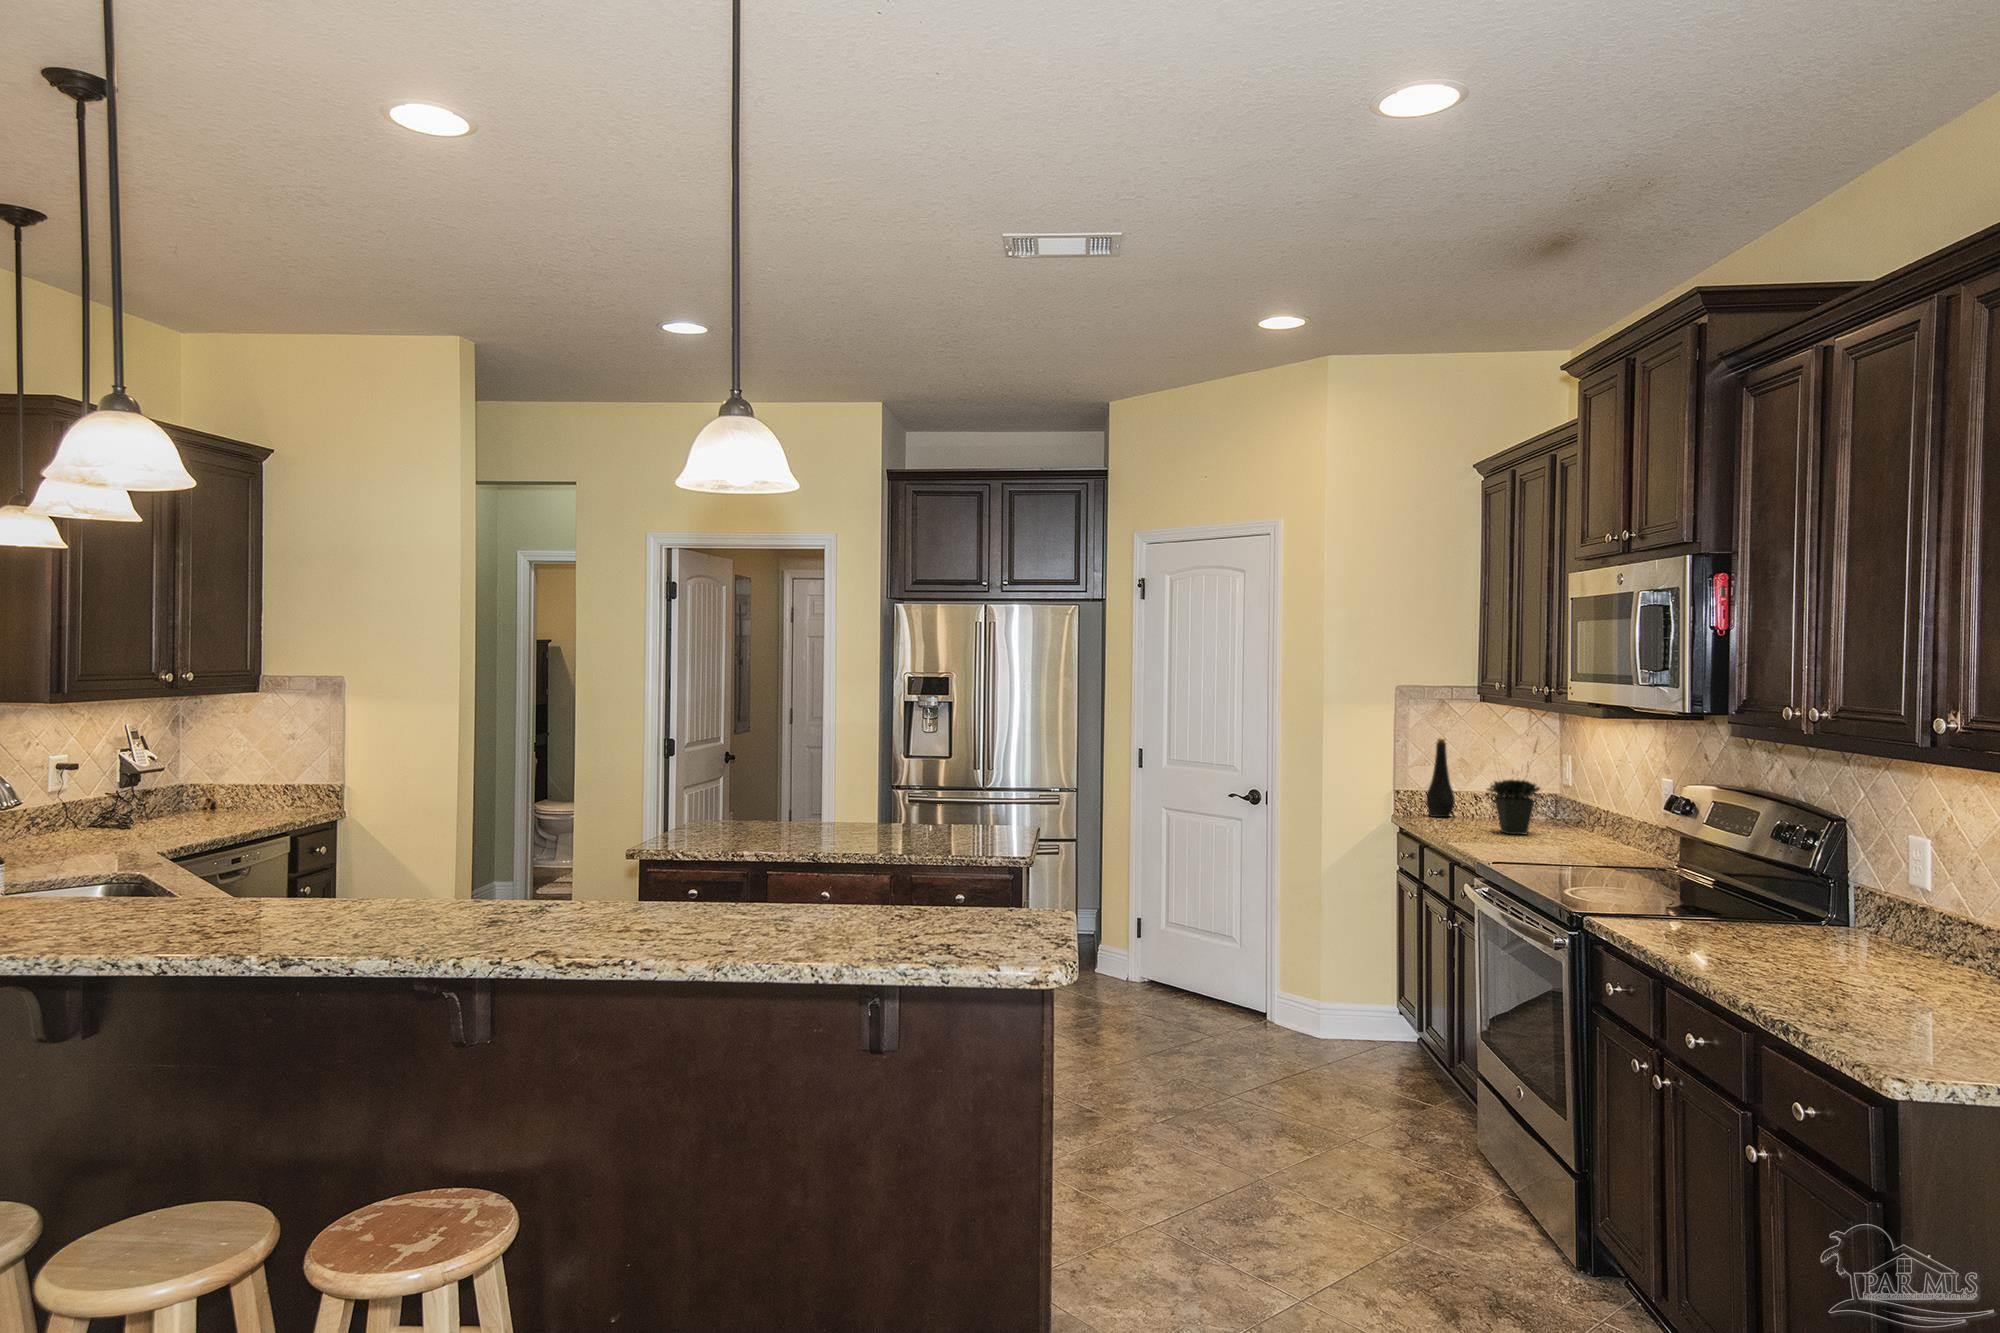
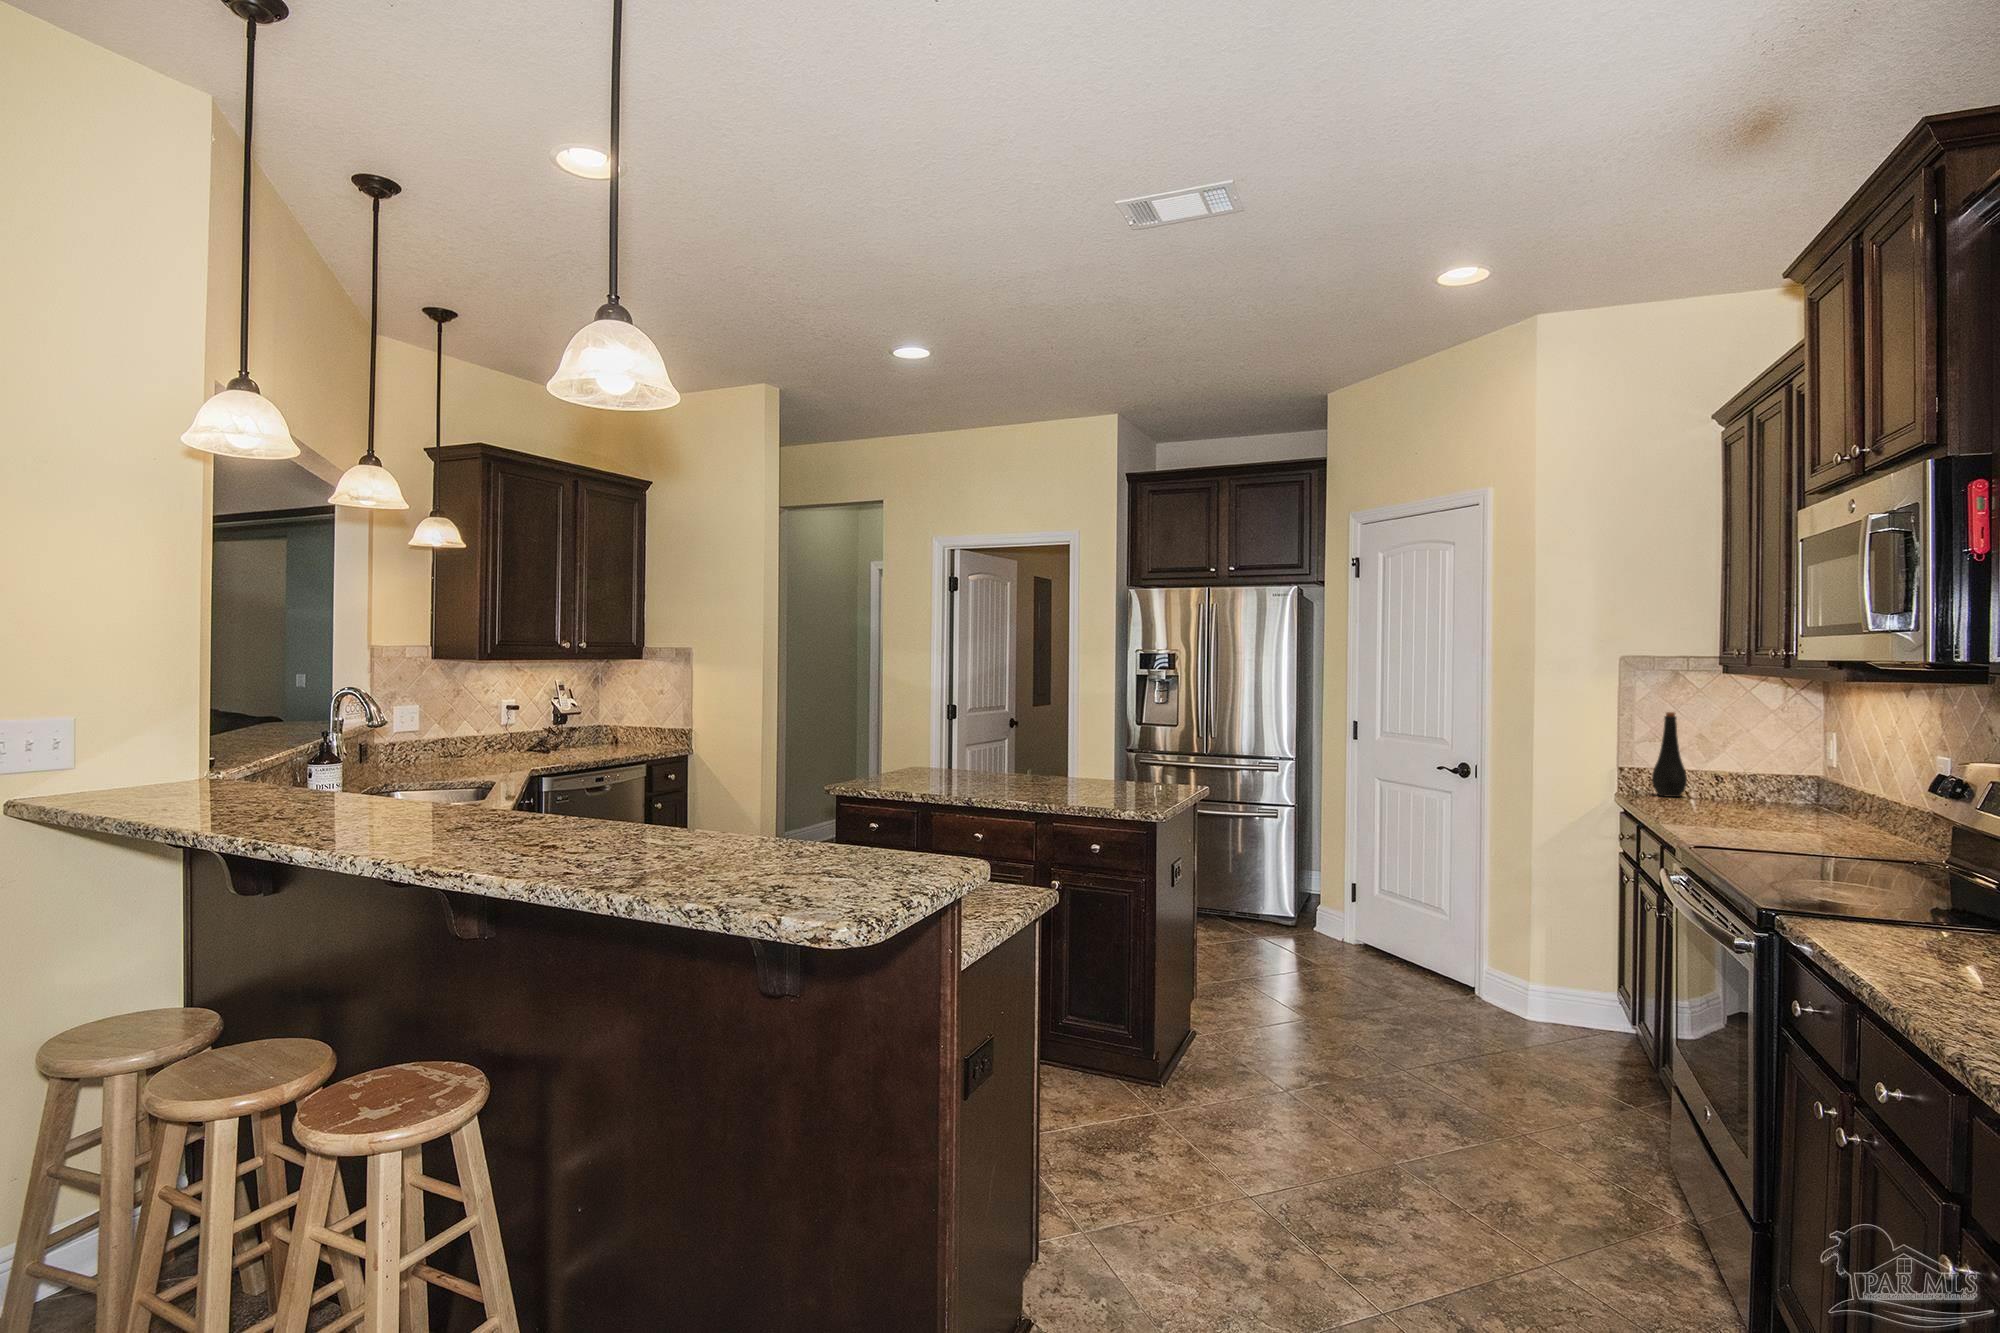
potted plant: present [1486,750,1540,835] -> none [1712,707,1787,819]

